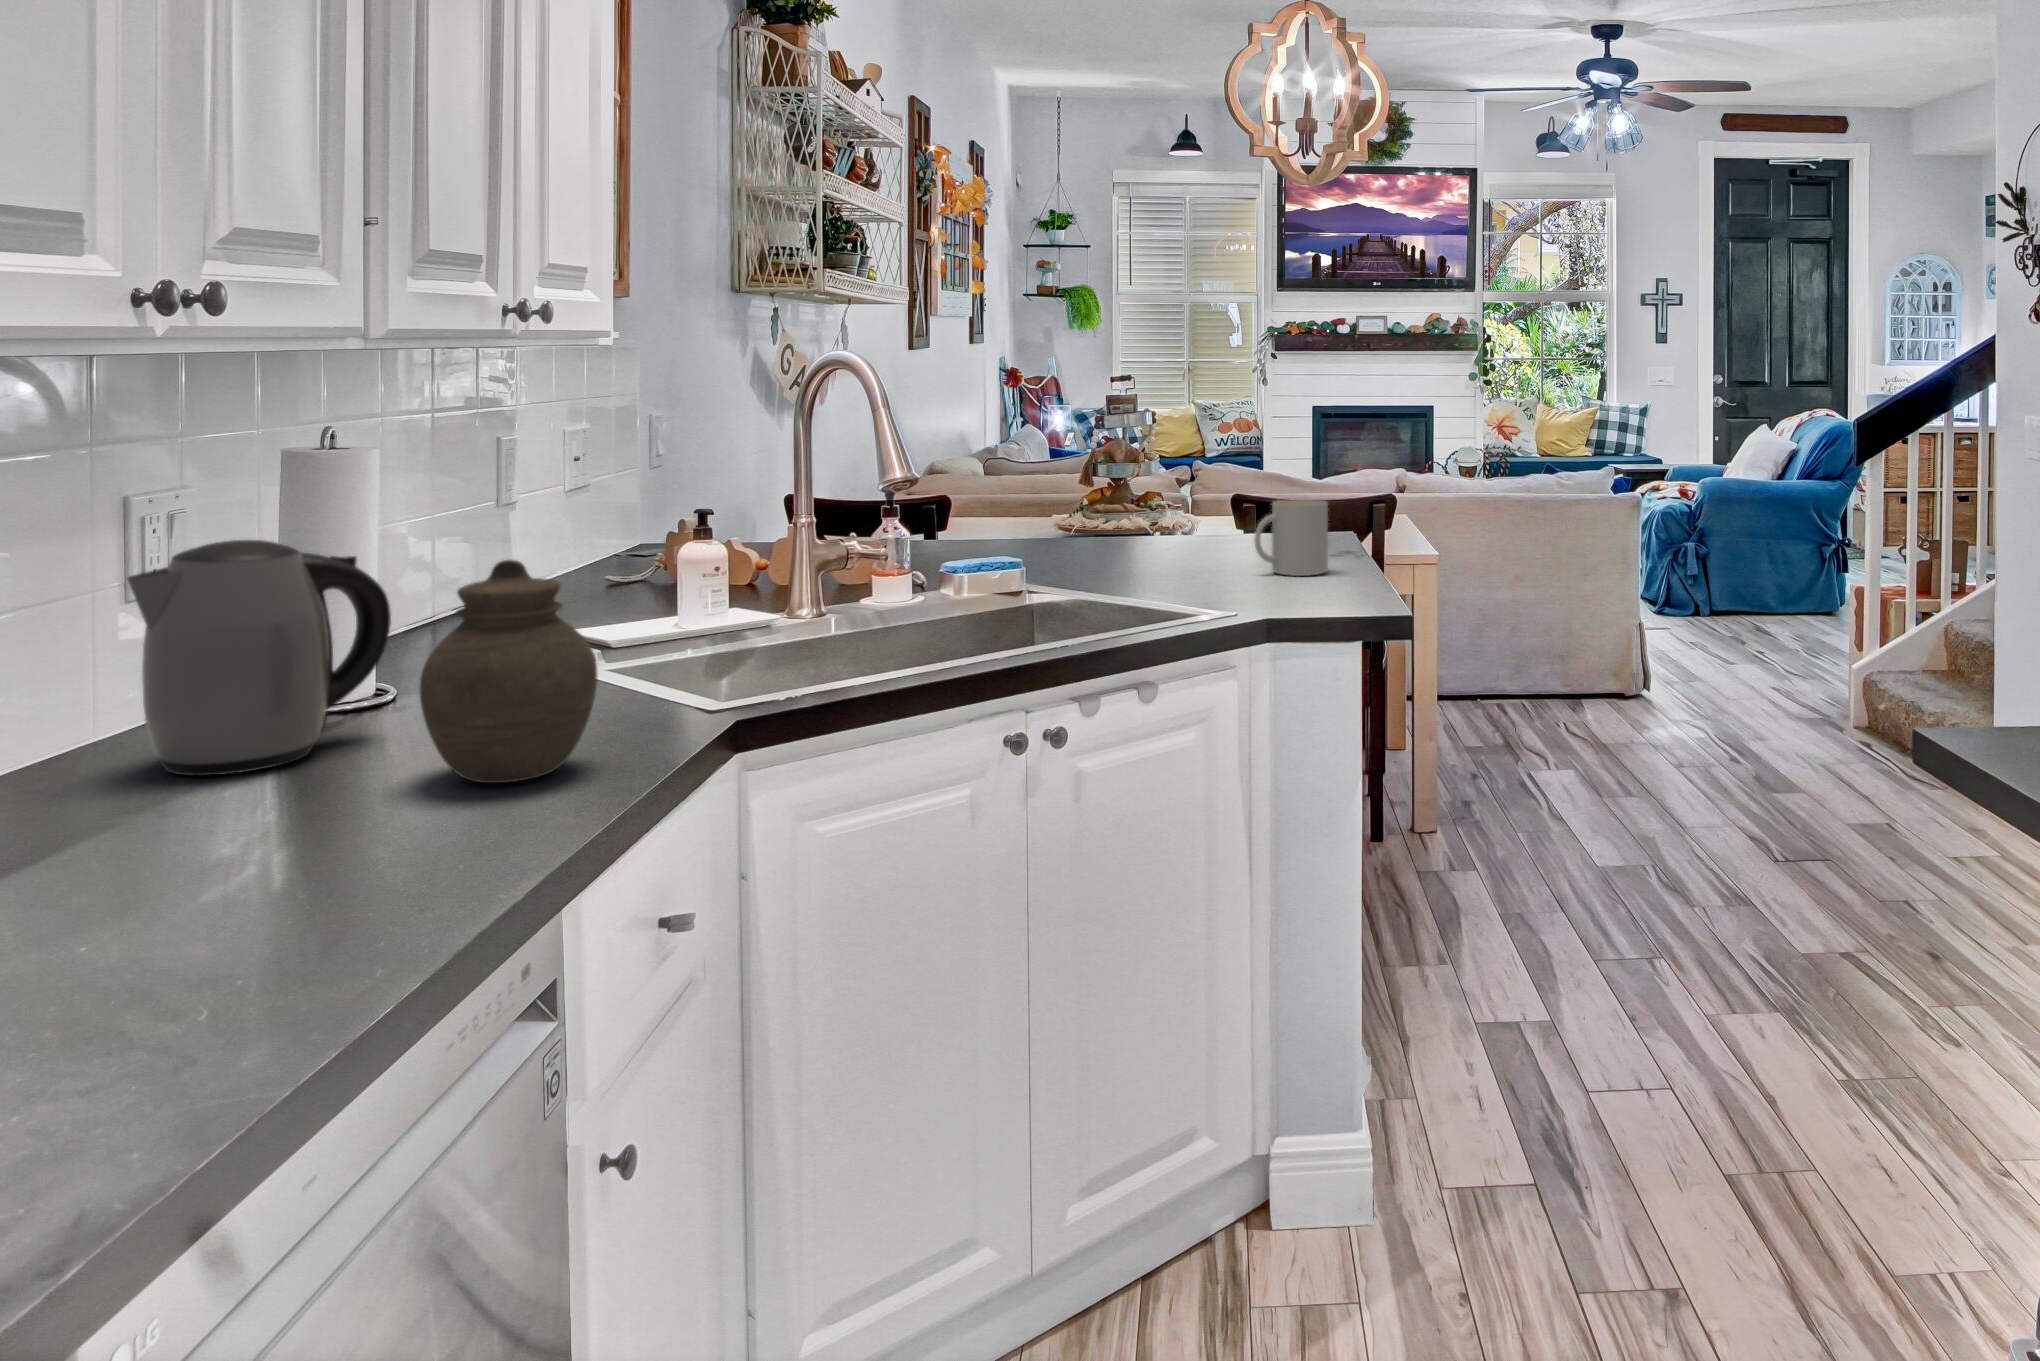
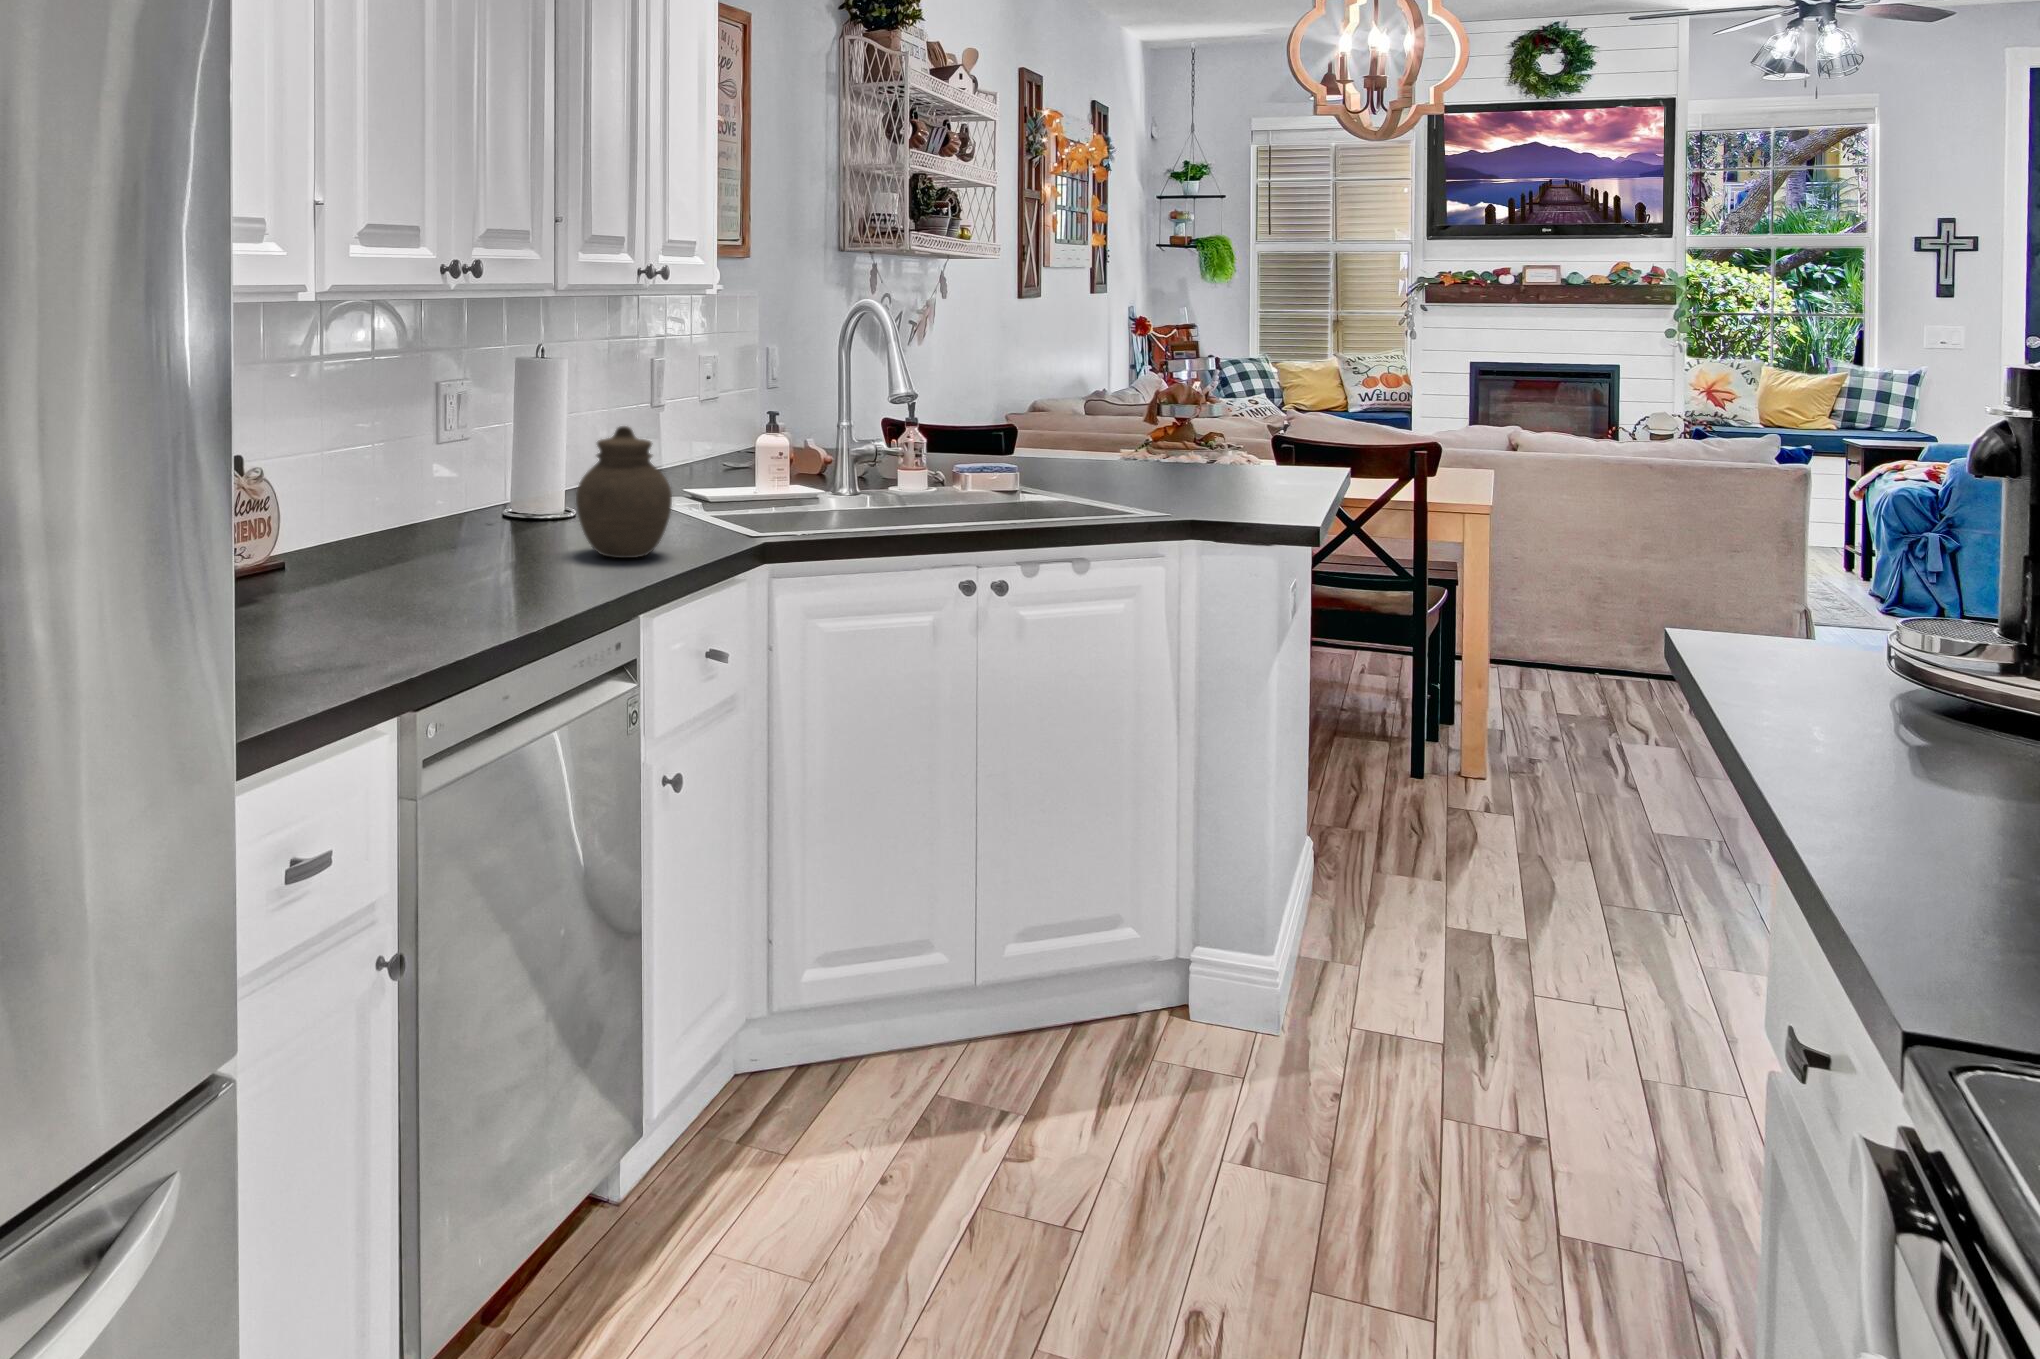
mug: present [1254,499,1328,576] -> none [1220,433,1294,499]
kettle: present [127,540,391,776] -> none [440,407,569,538]

